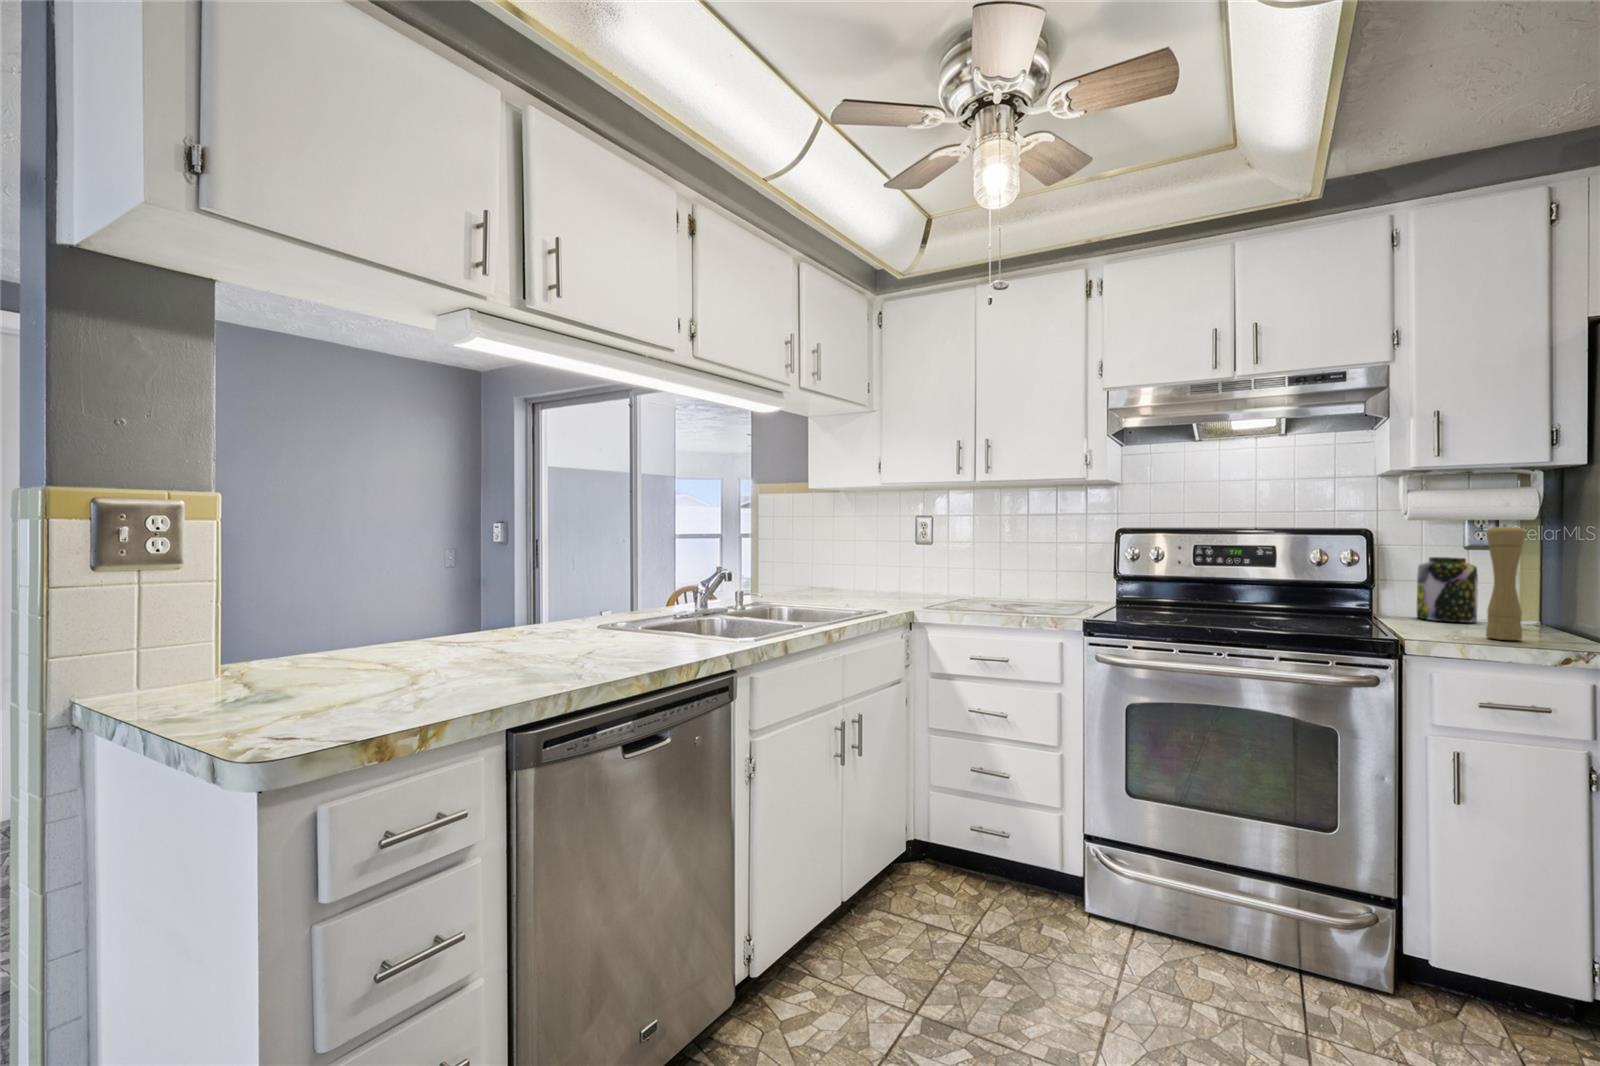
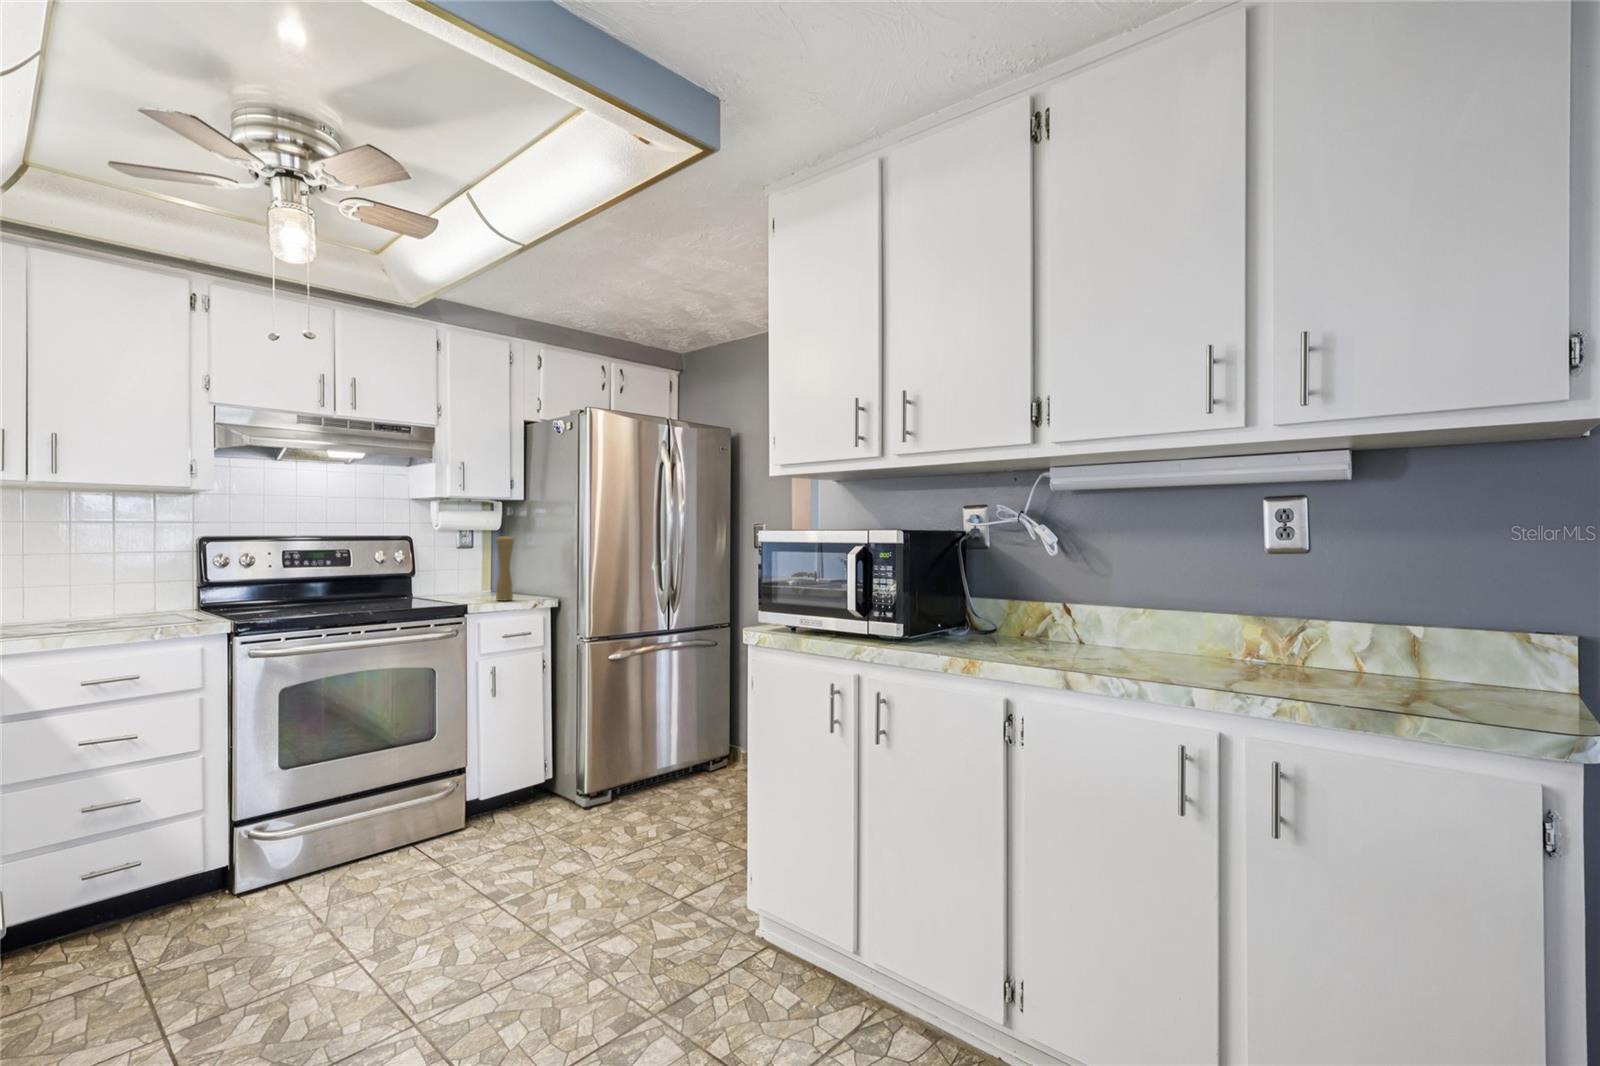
jar: present [1417,557,1478,622] -> none [439,555,472,595]

